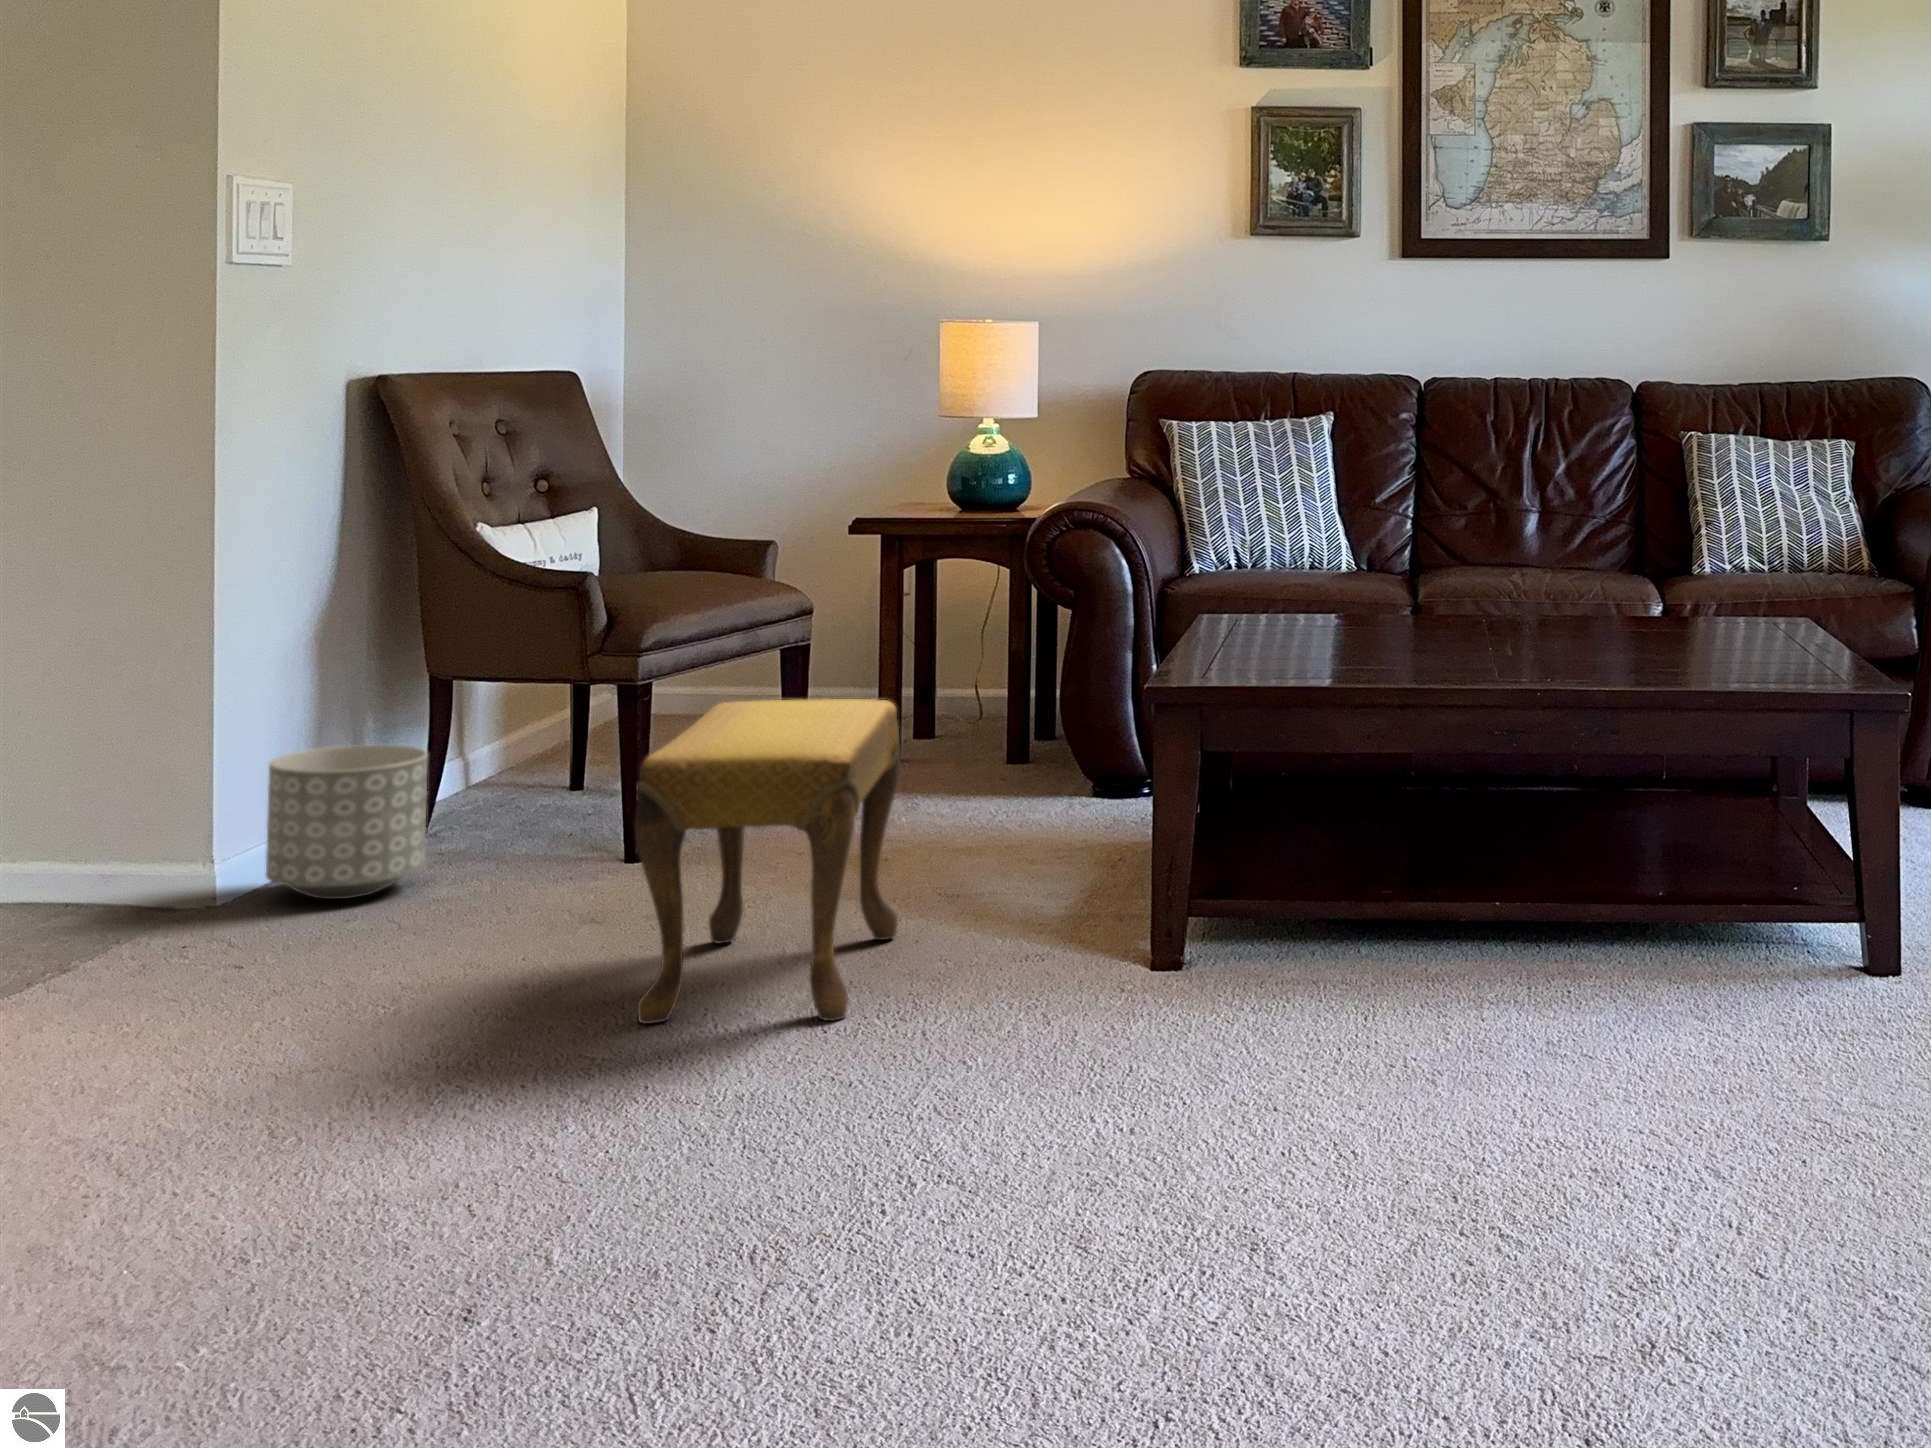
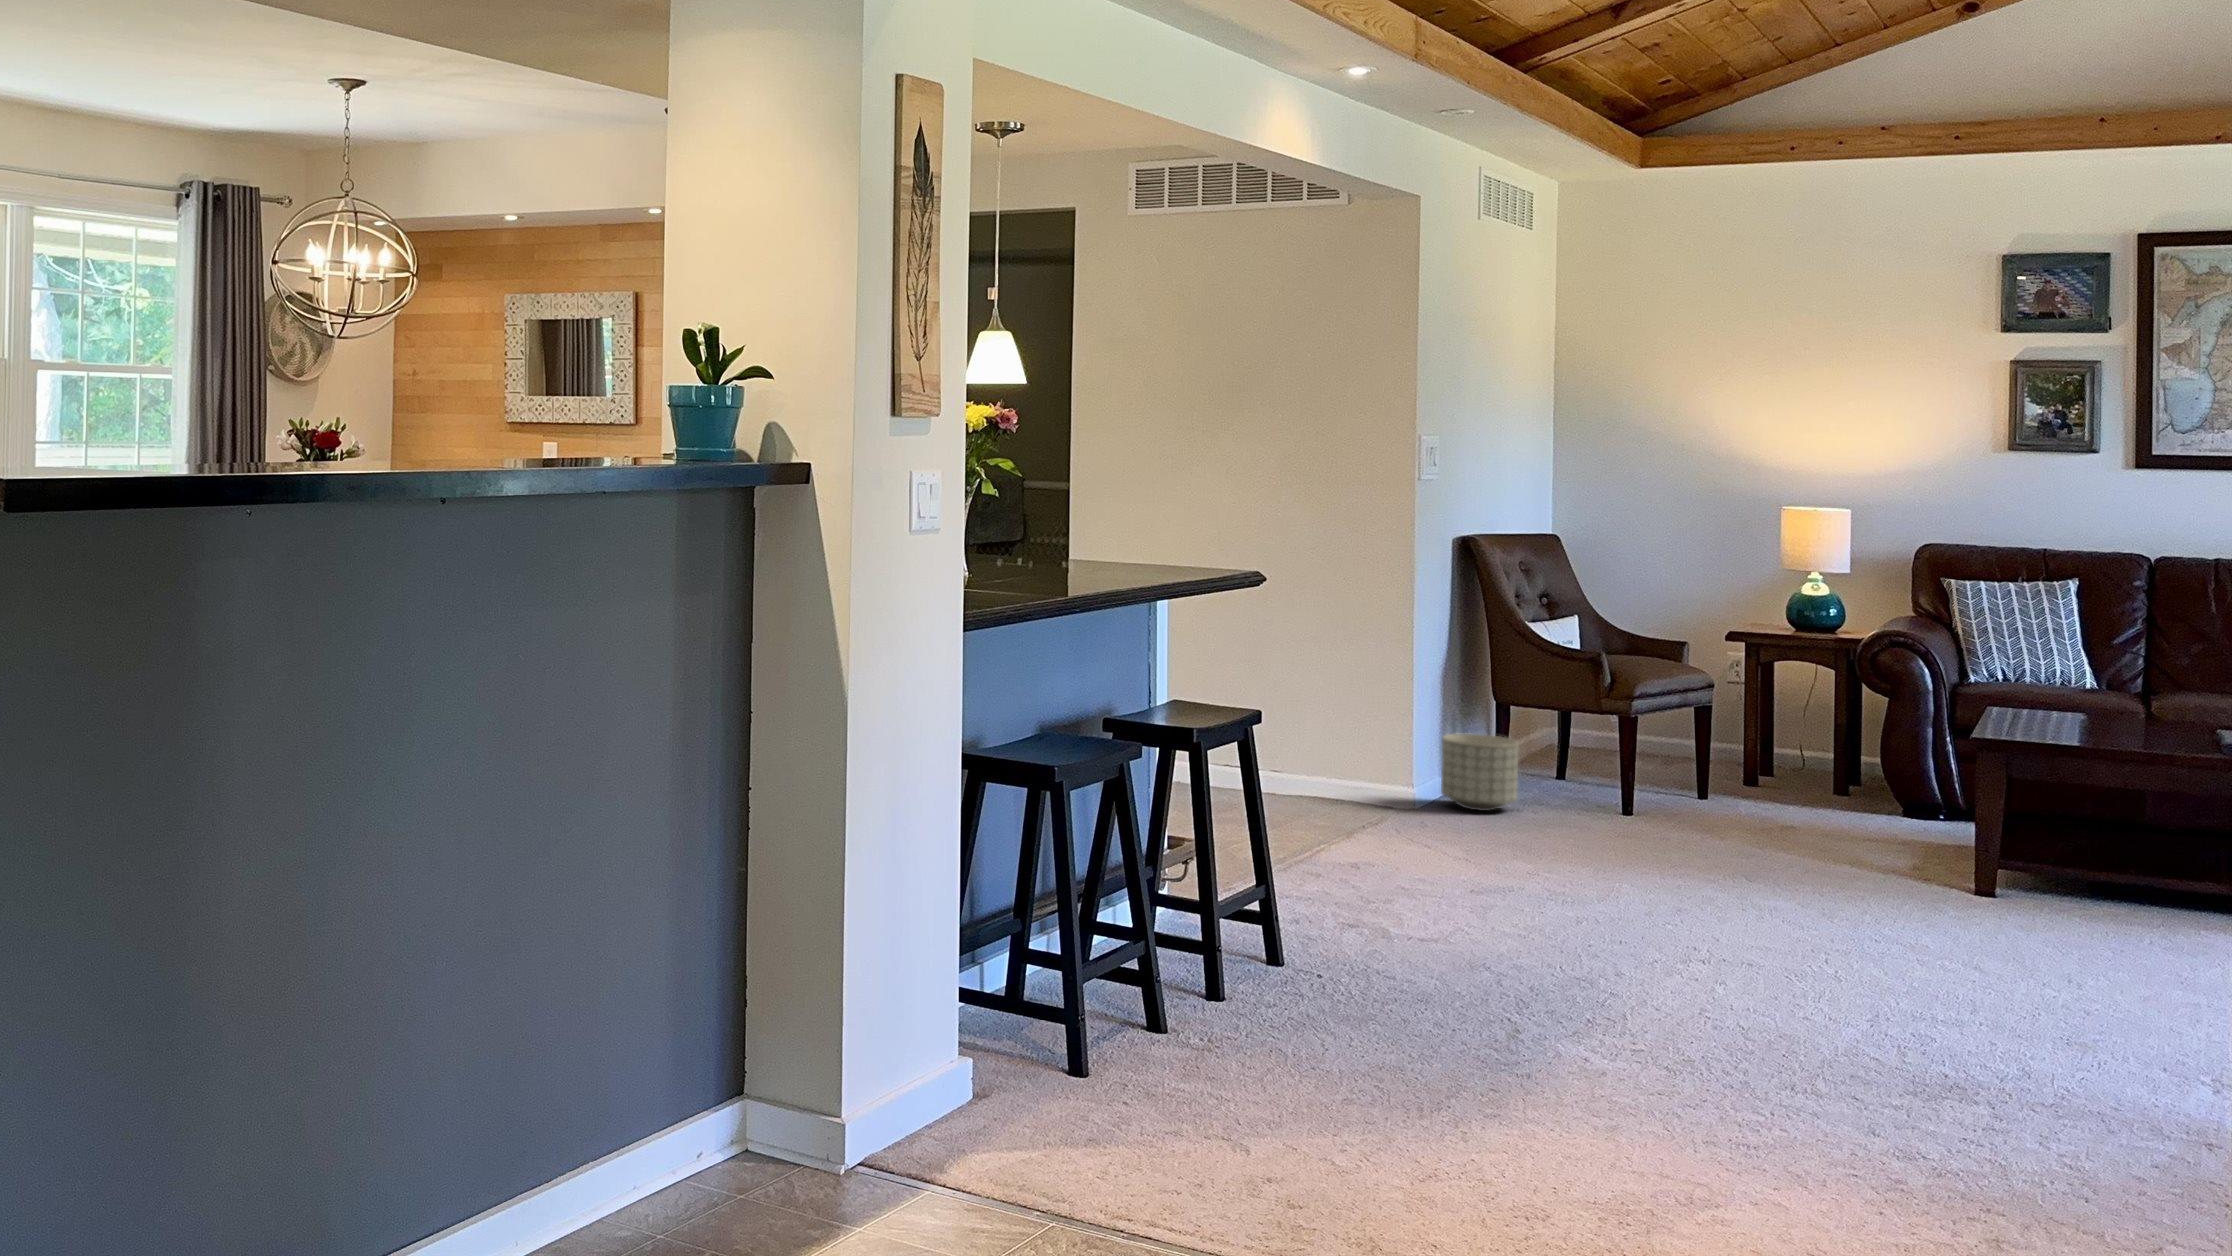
footstool: present [635,699,901,1024] -> none [1674,729,1800,893]

